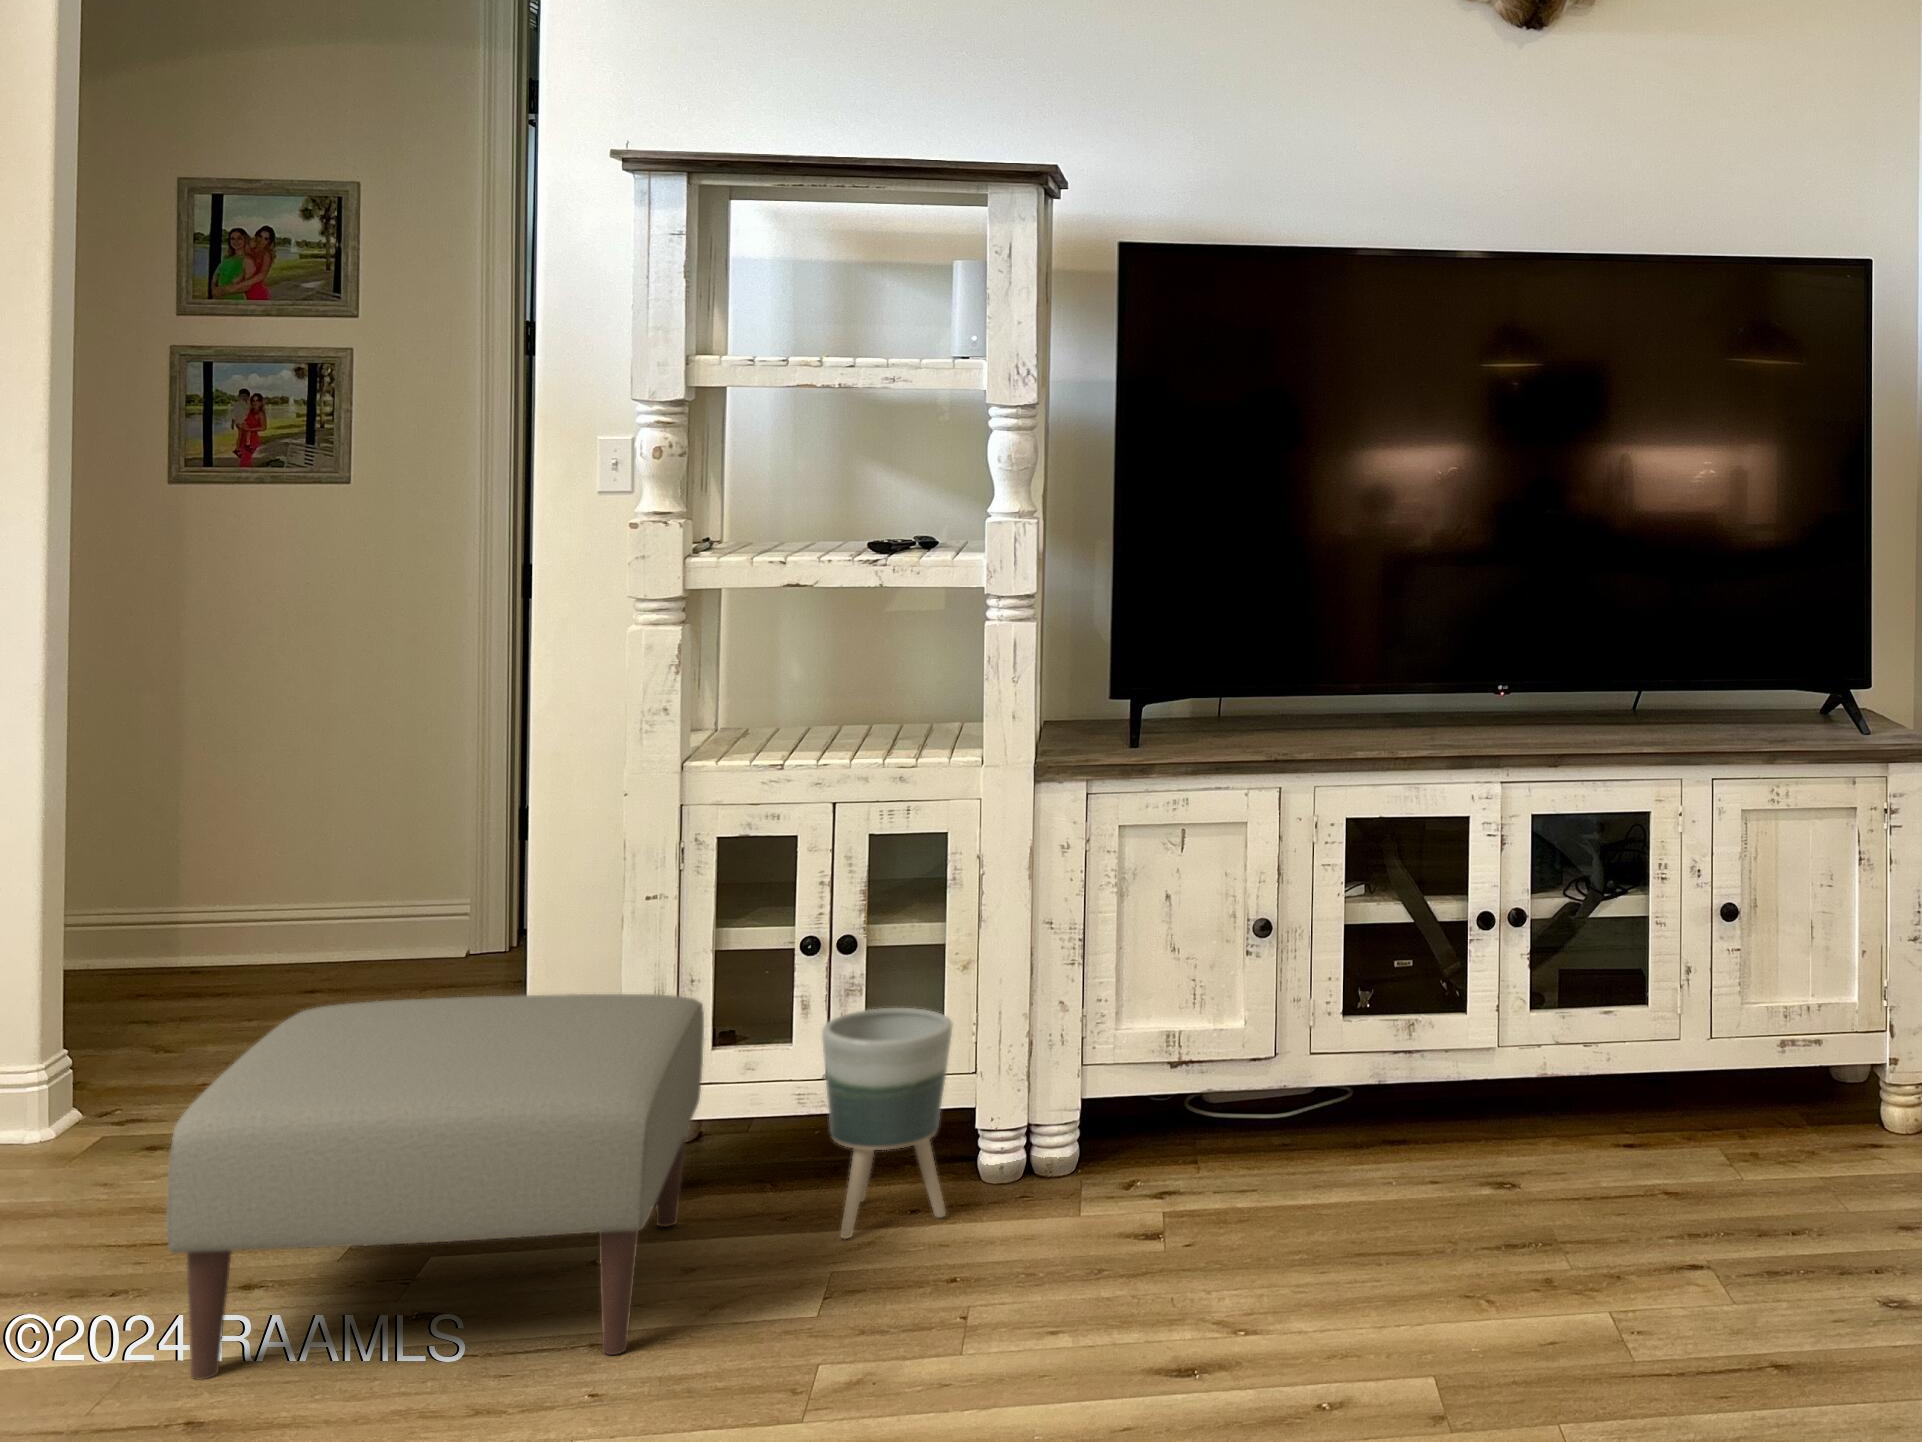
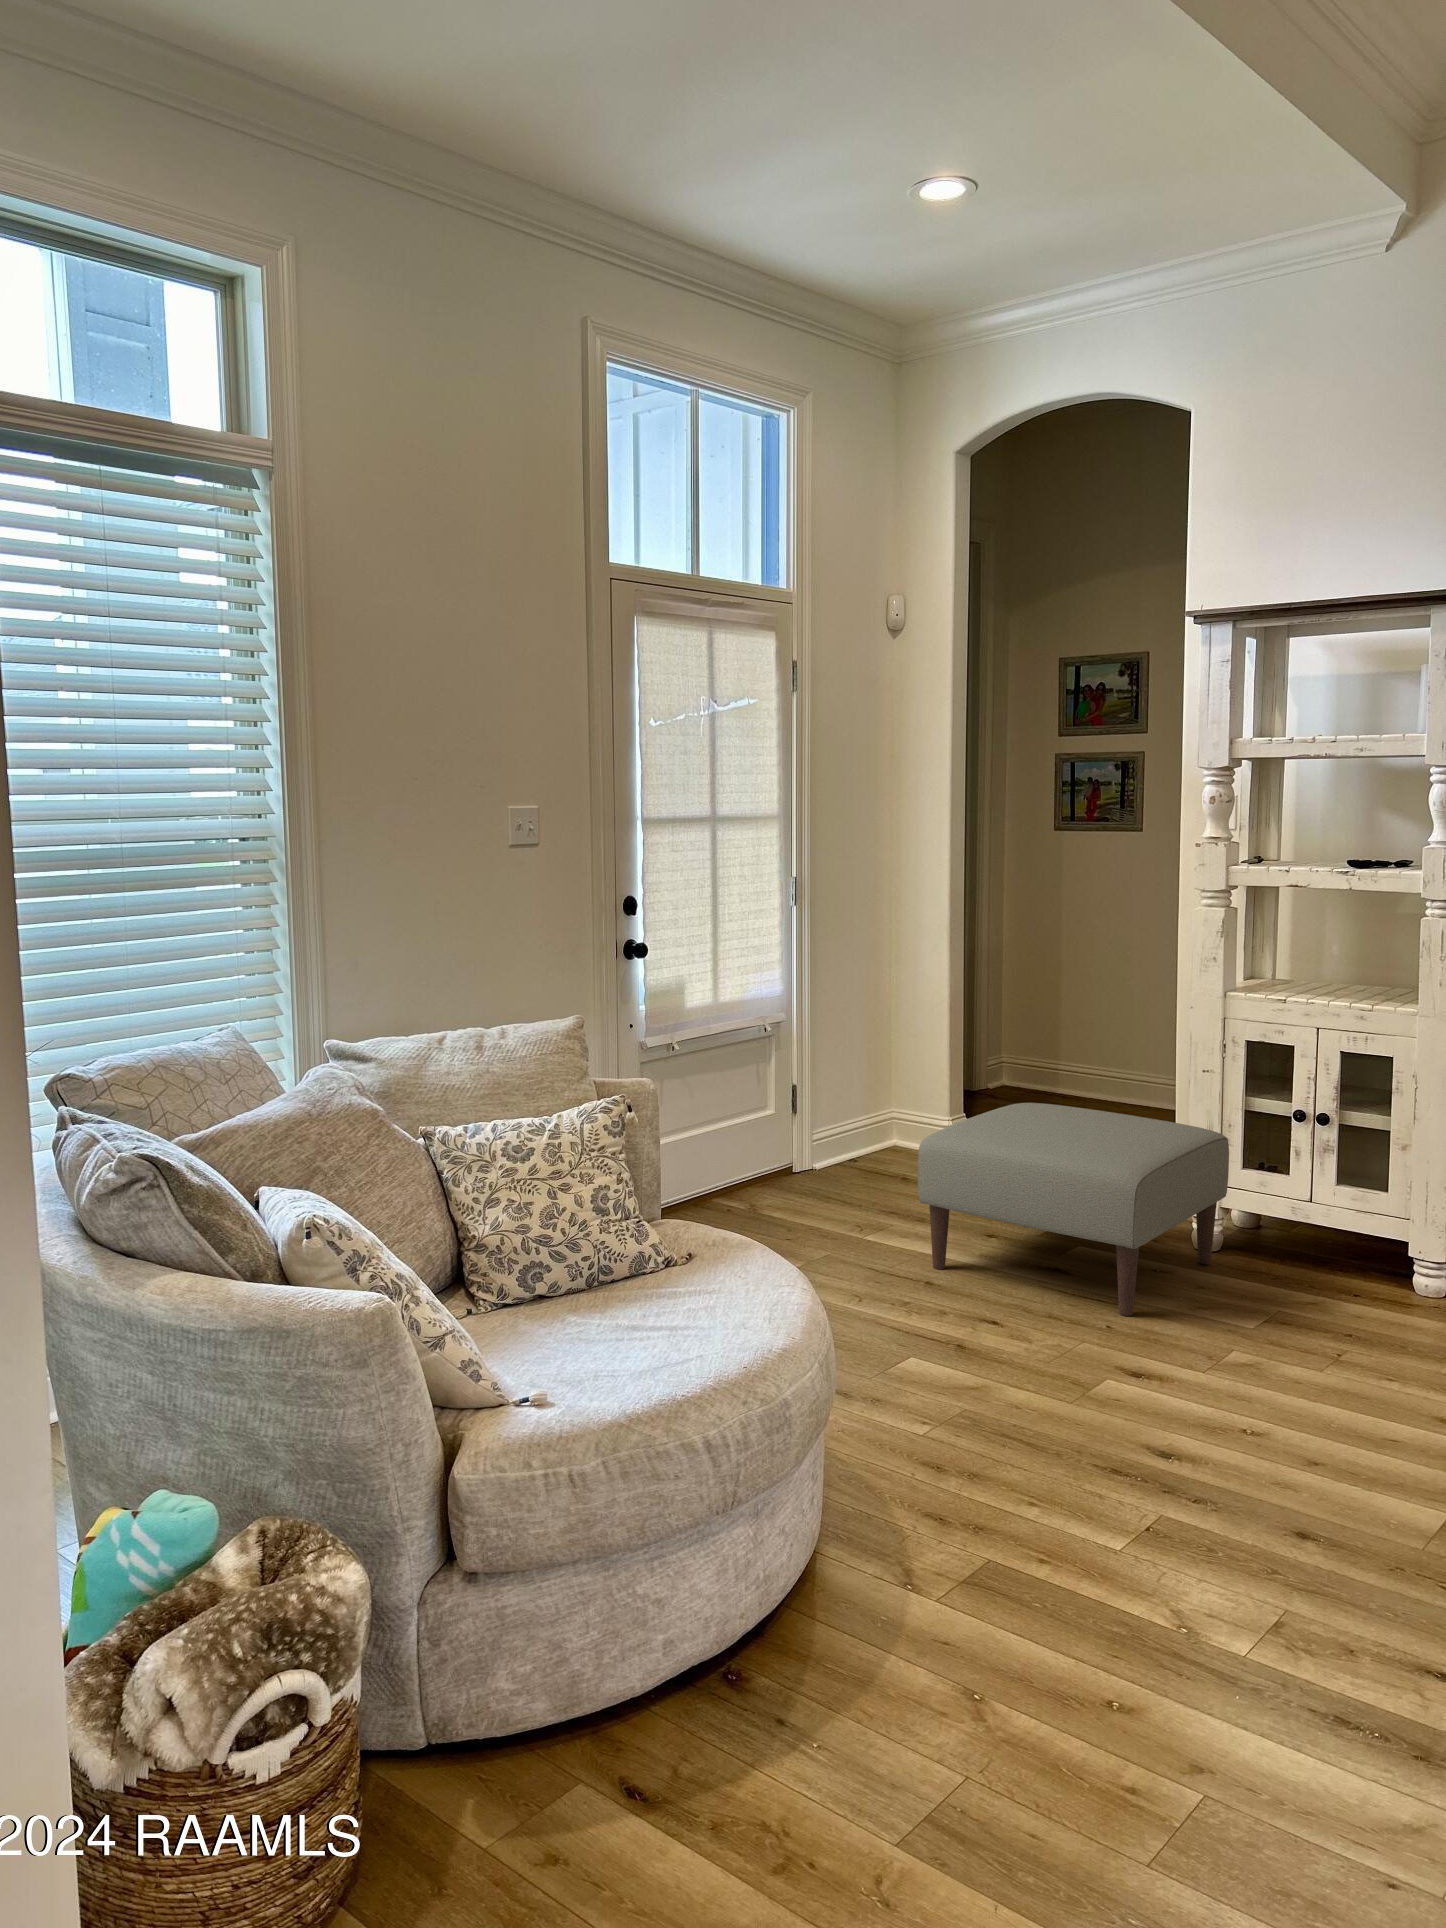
planter: present [822,1008,953,1239] -> none [1293,1162,1383,1303]

